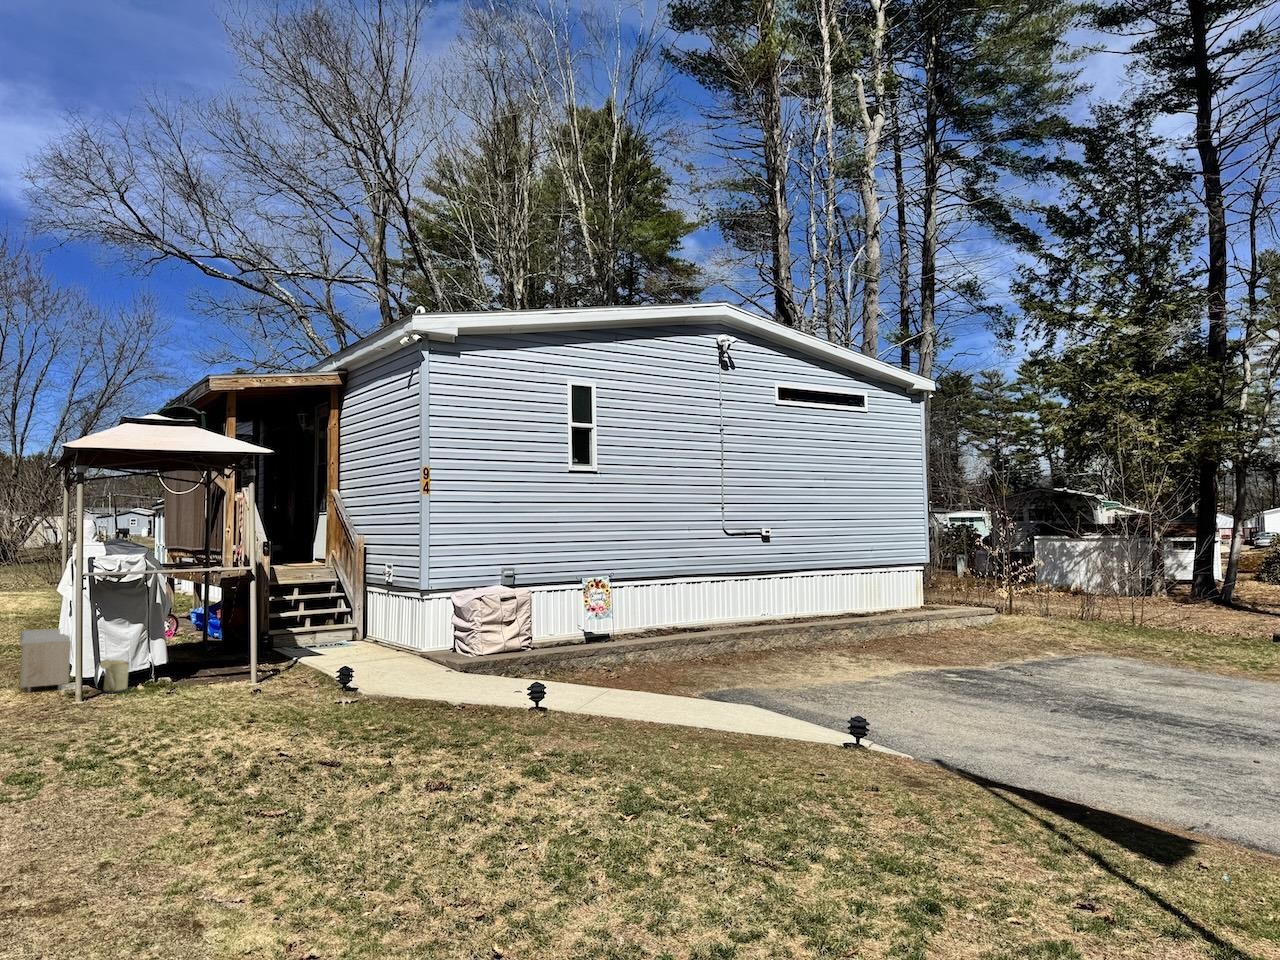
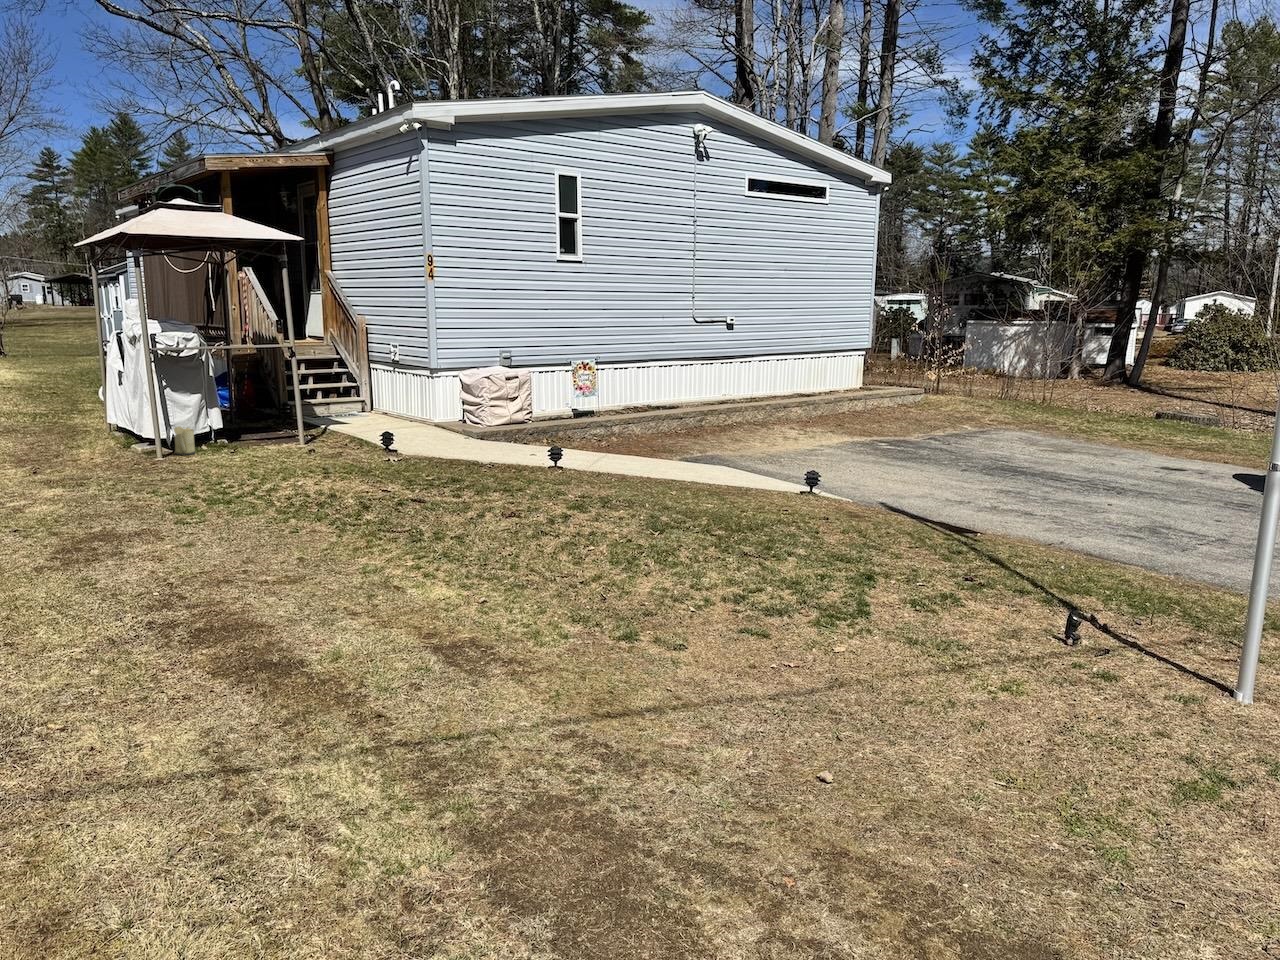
storage bench: present [20,629,71,692] -> none [86,400,142,454]

